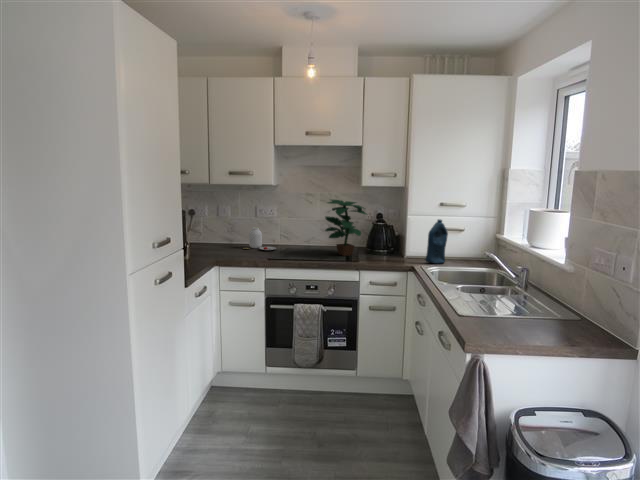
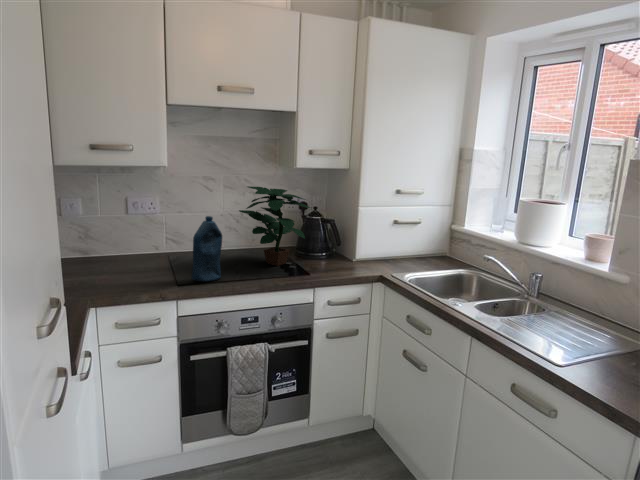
bottle: present [426,220,448,264] -> present [192,216,222,282]
jar: present [243,227,276,250] -> none [113,232,170,268]

